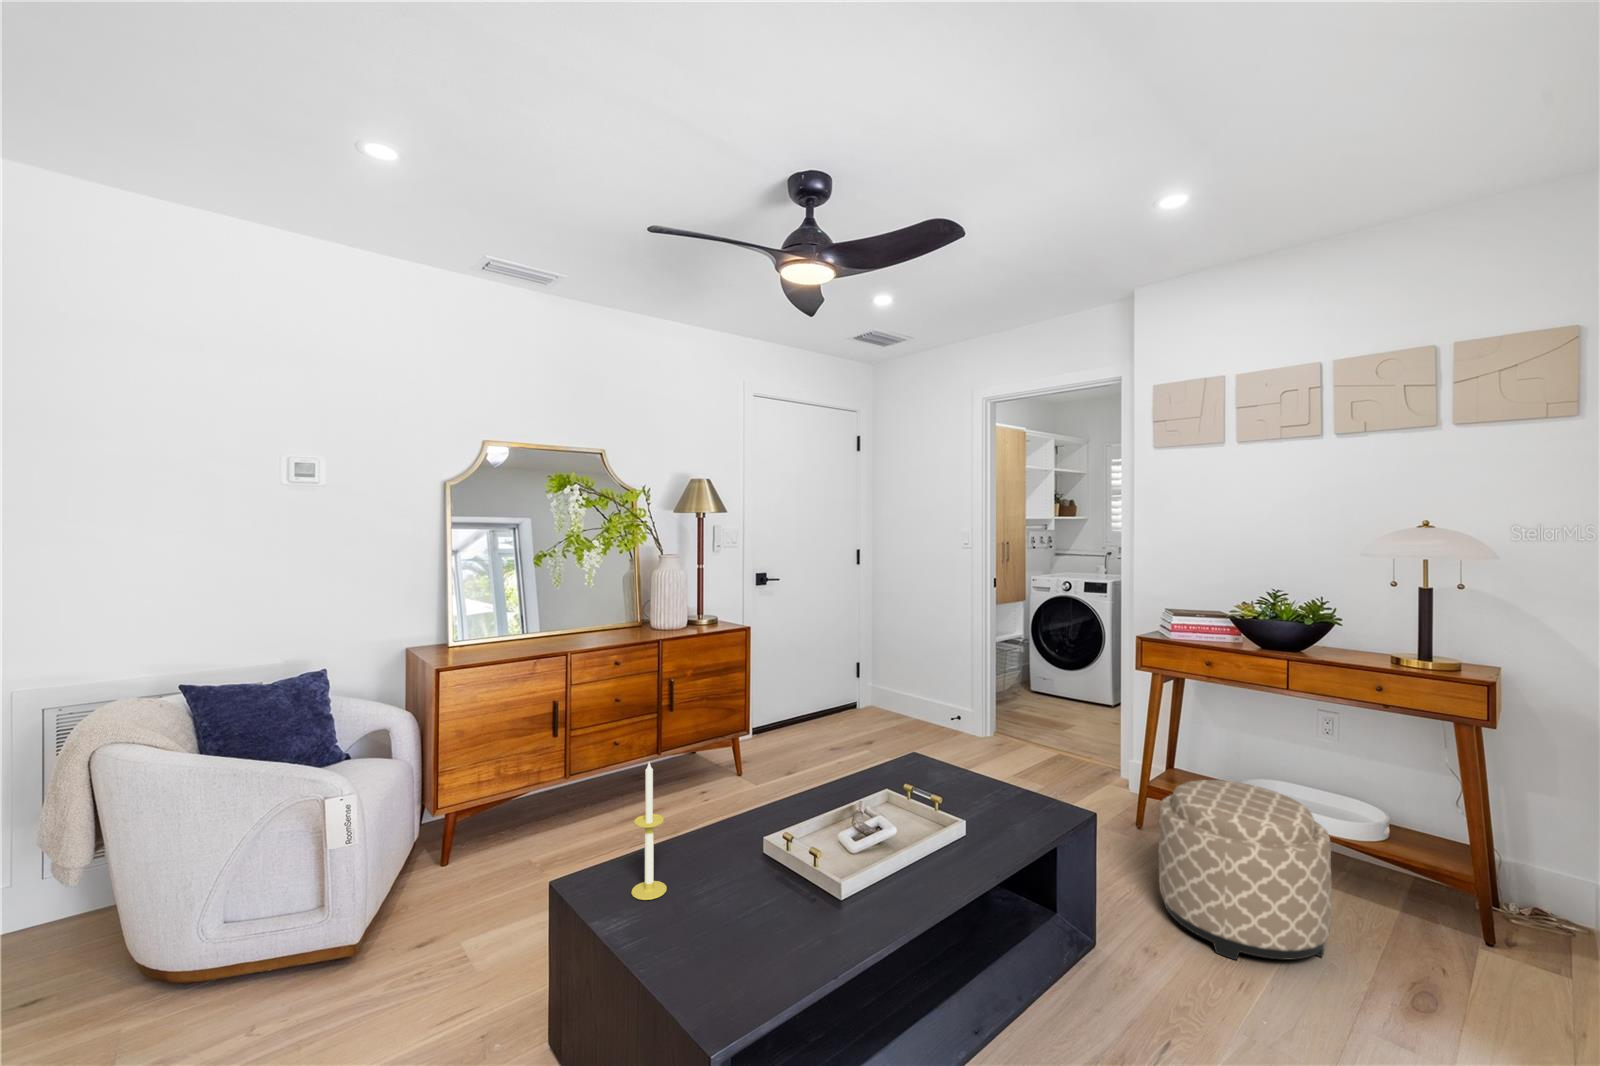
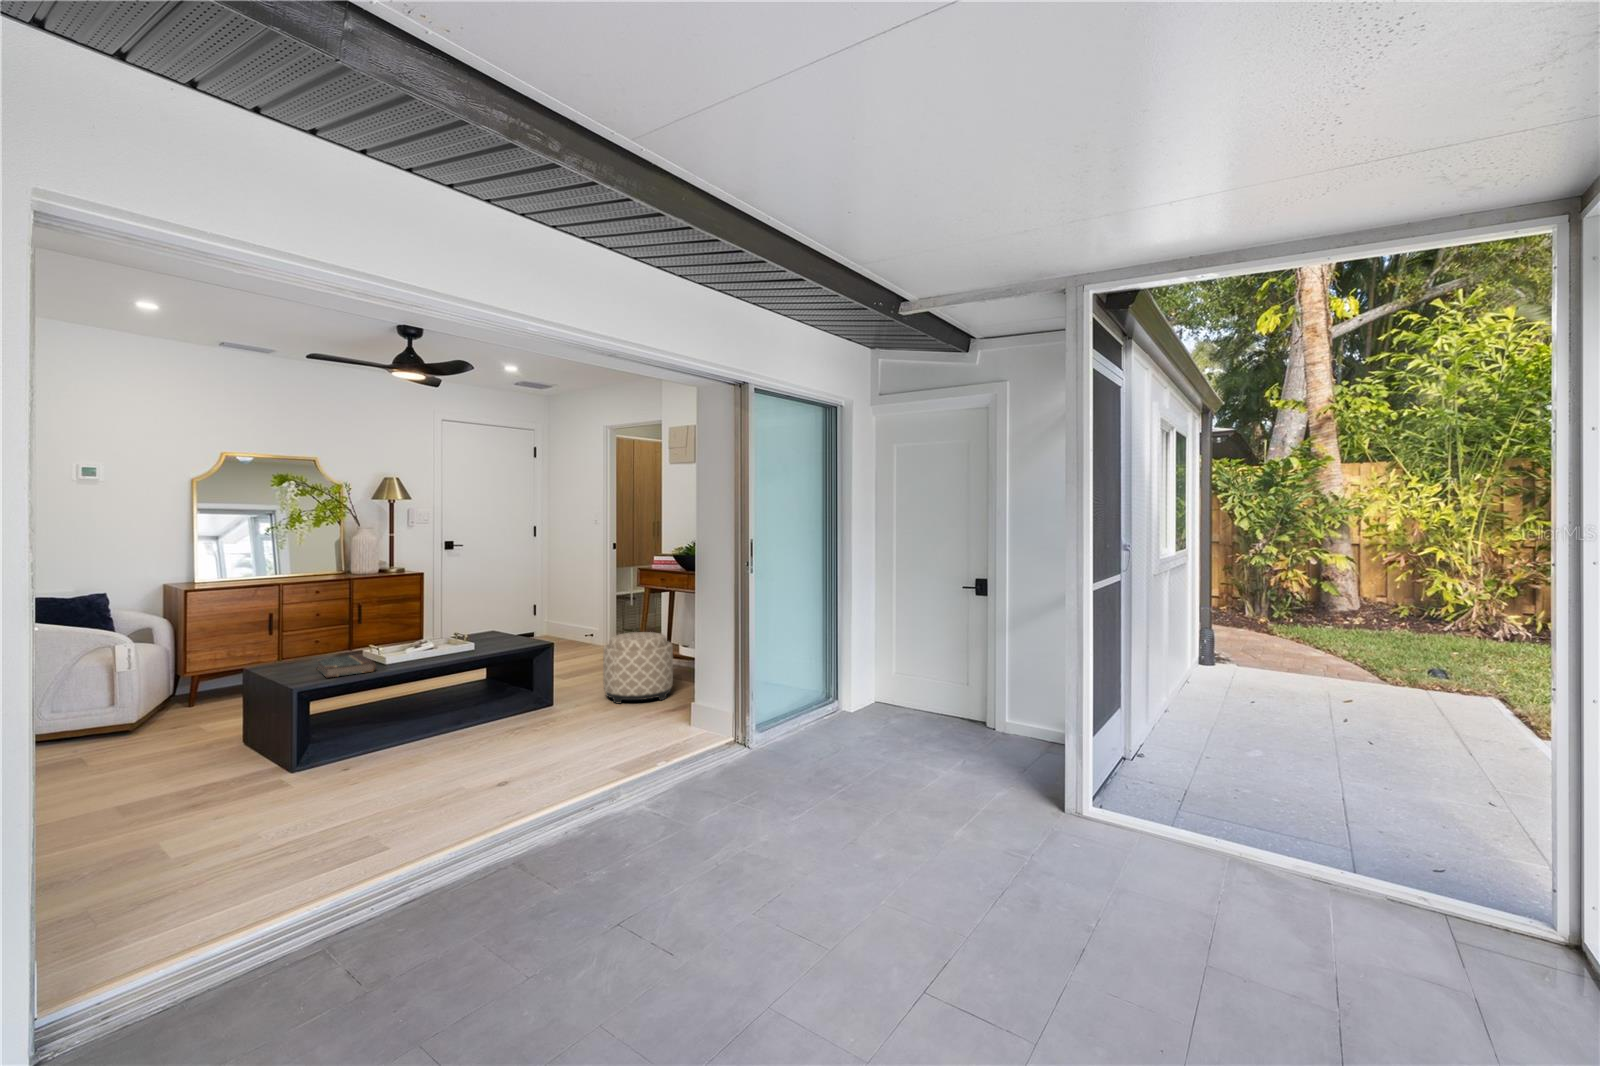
candle: present [632,763,667,900] -> none [290,609,309,668]
book: none [688,864,832,976] -> present [317,654,376,677]

